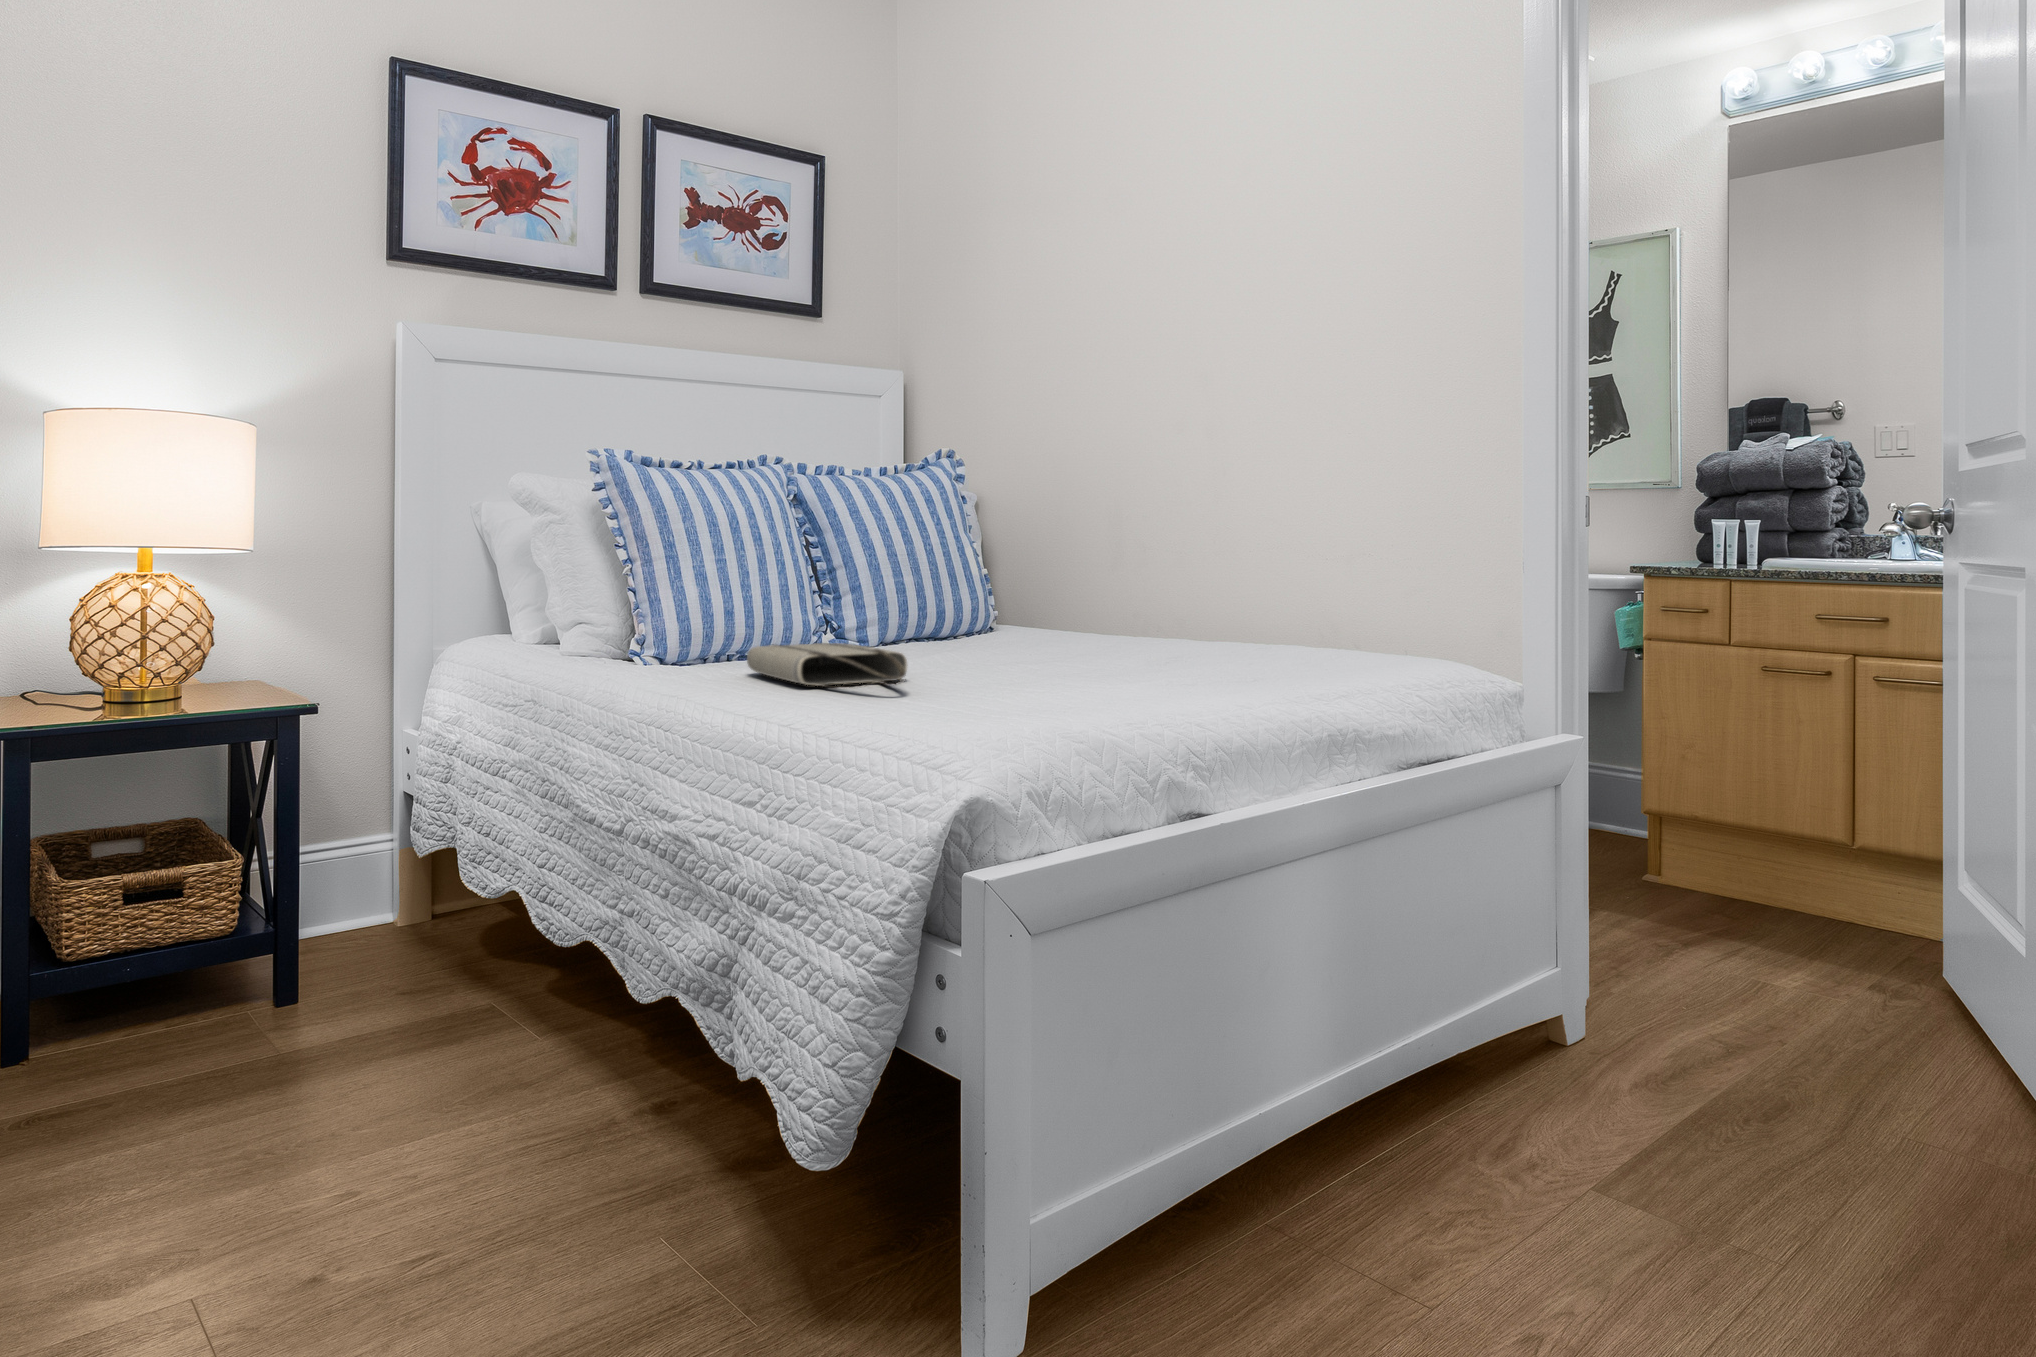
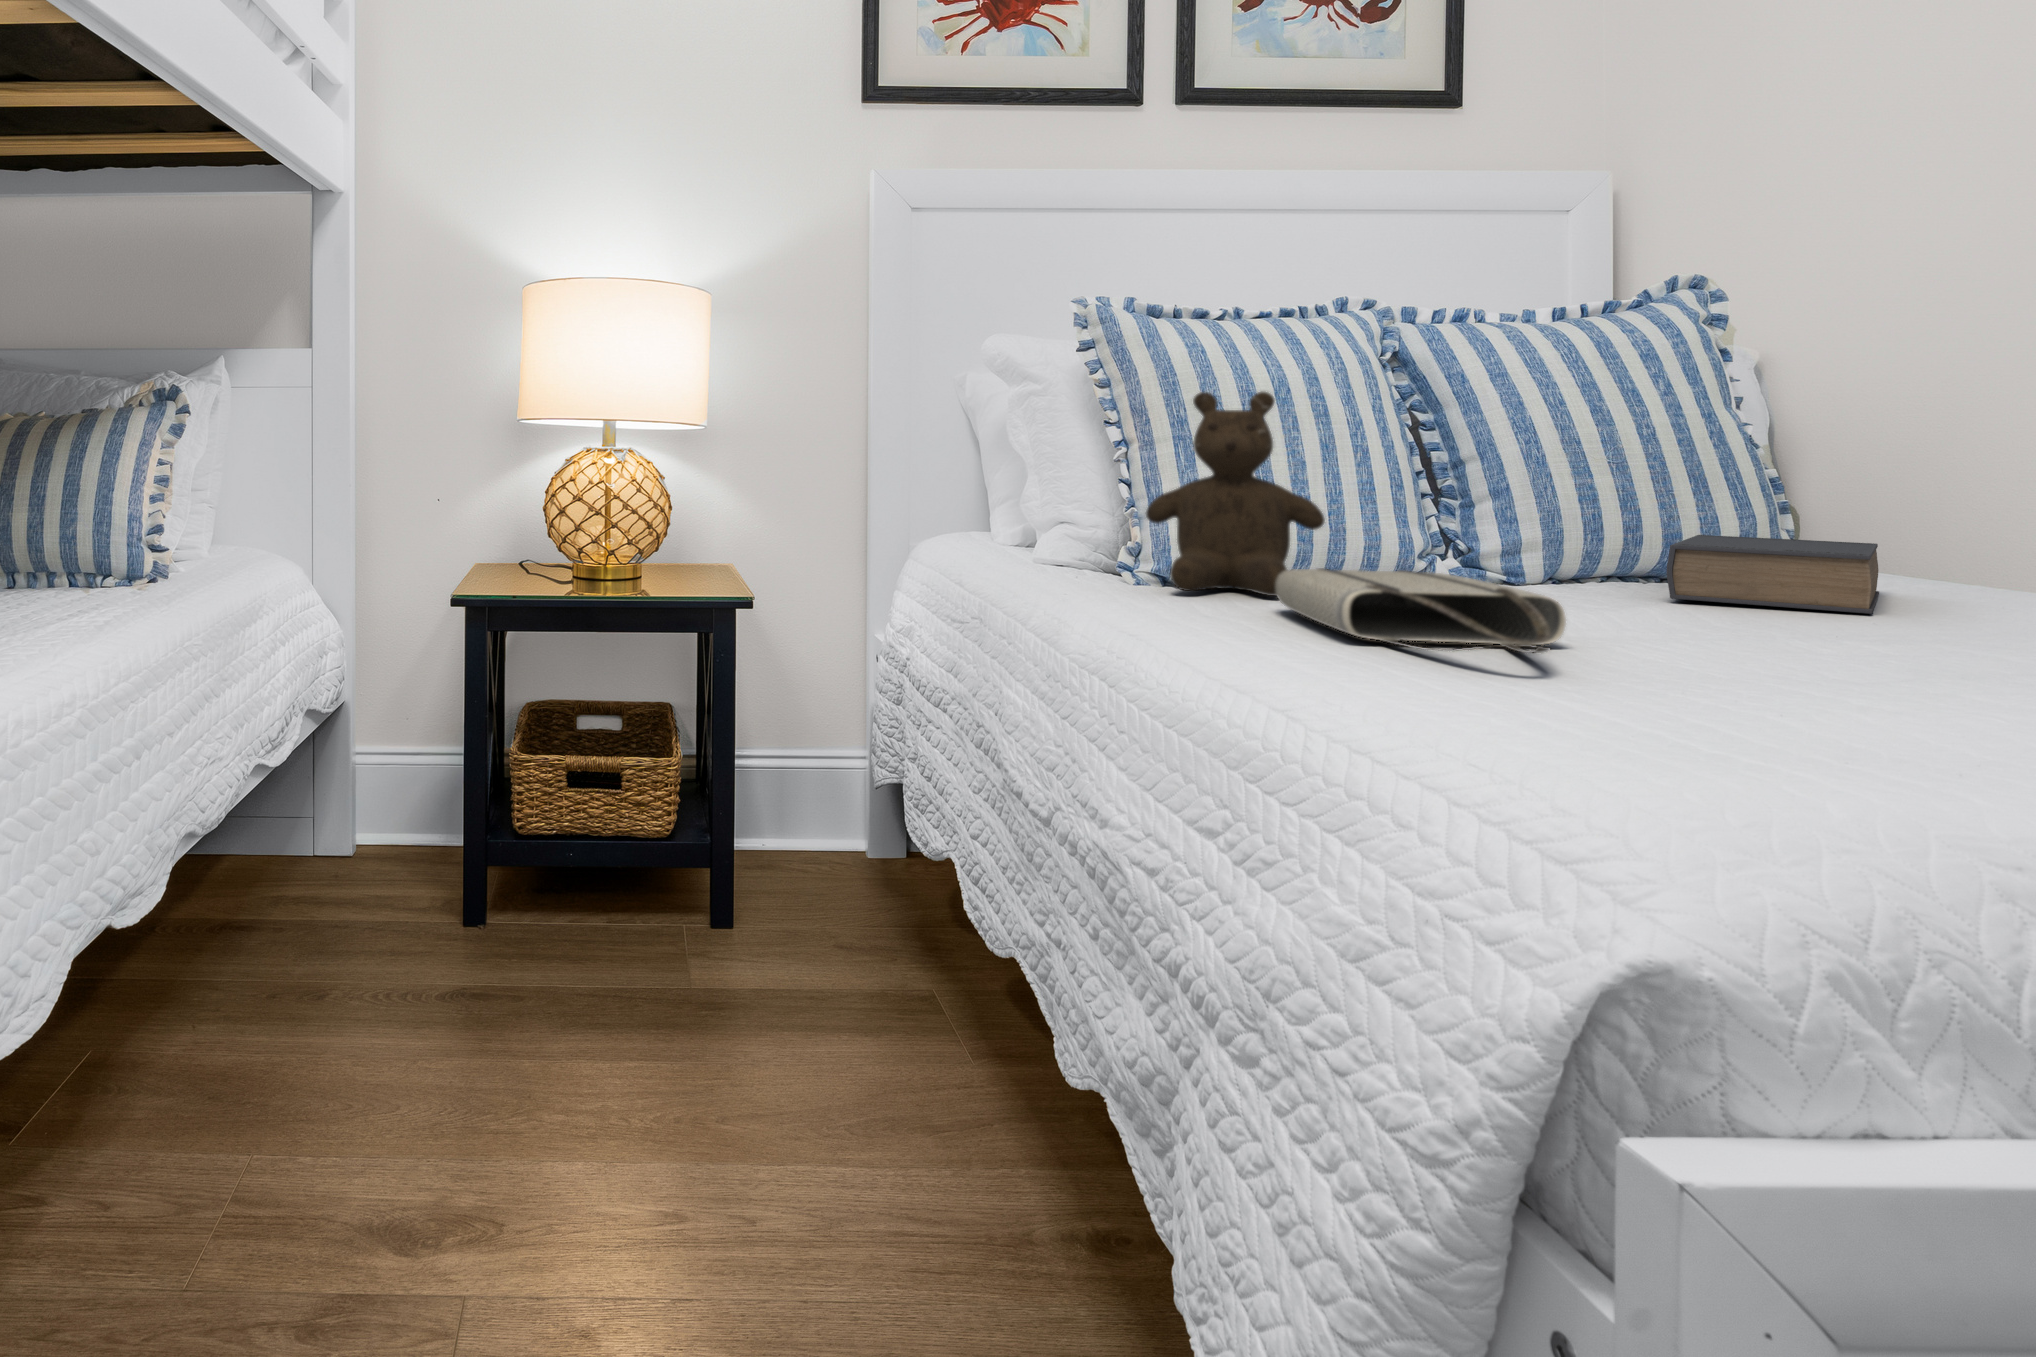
teddy bear: none [651,526,766,667] -> present [1146,392,1325,596]
book: none [945,611,1036,651] -> present [1667,535,1879,614]

